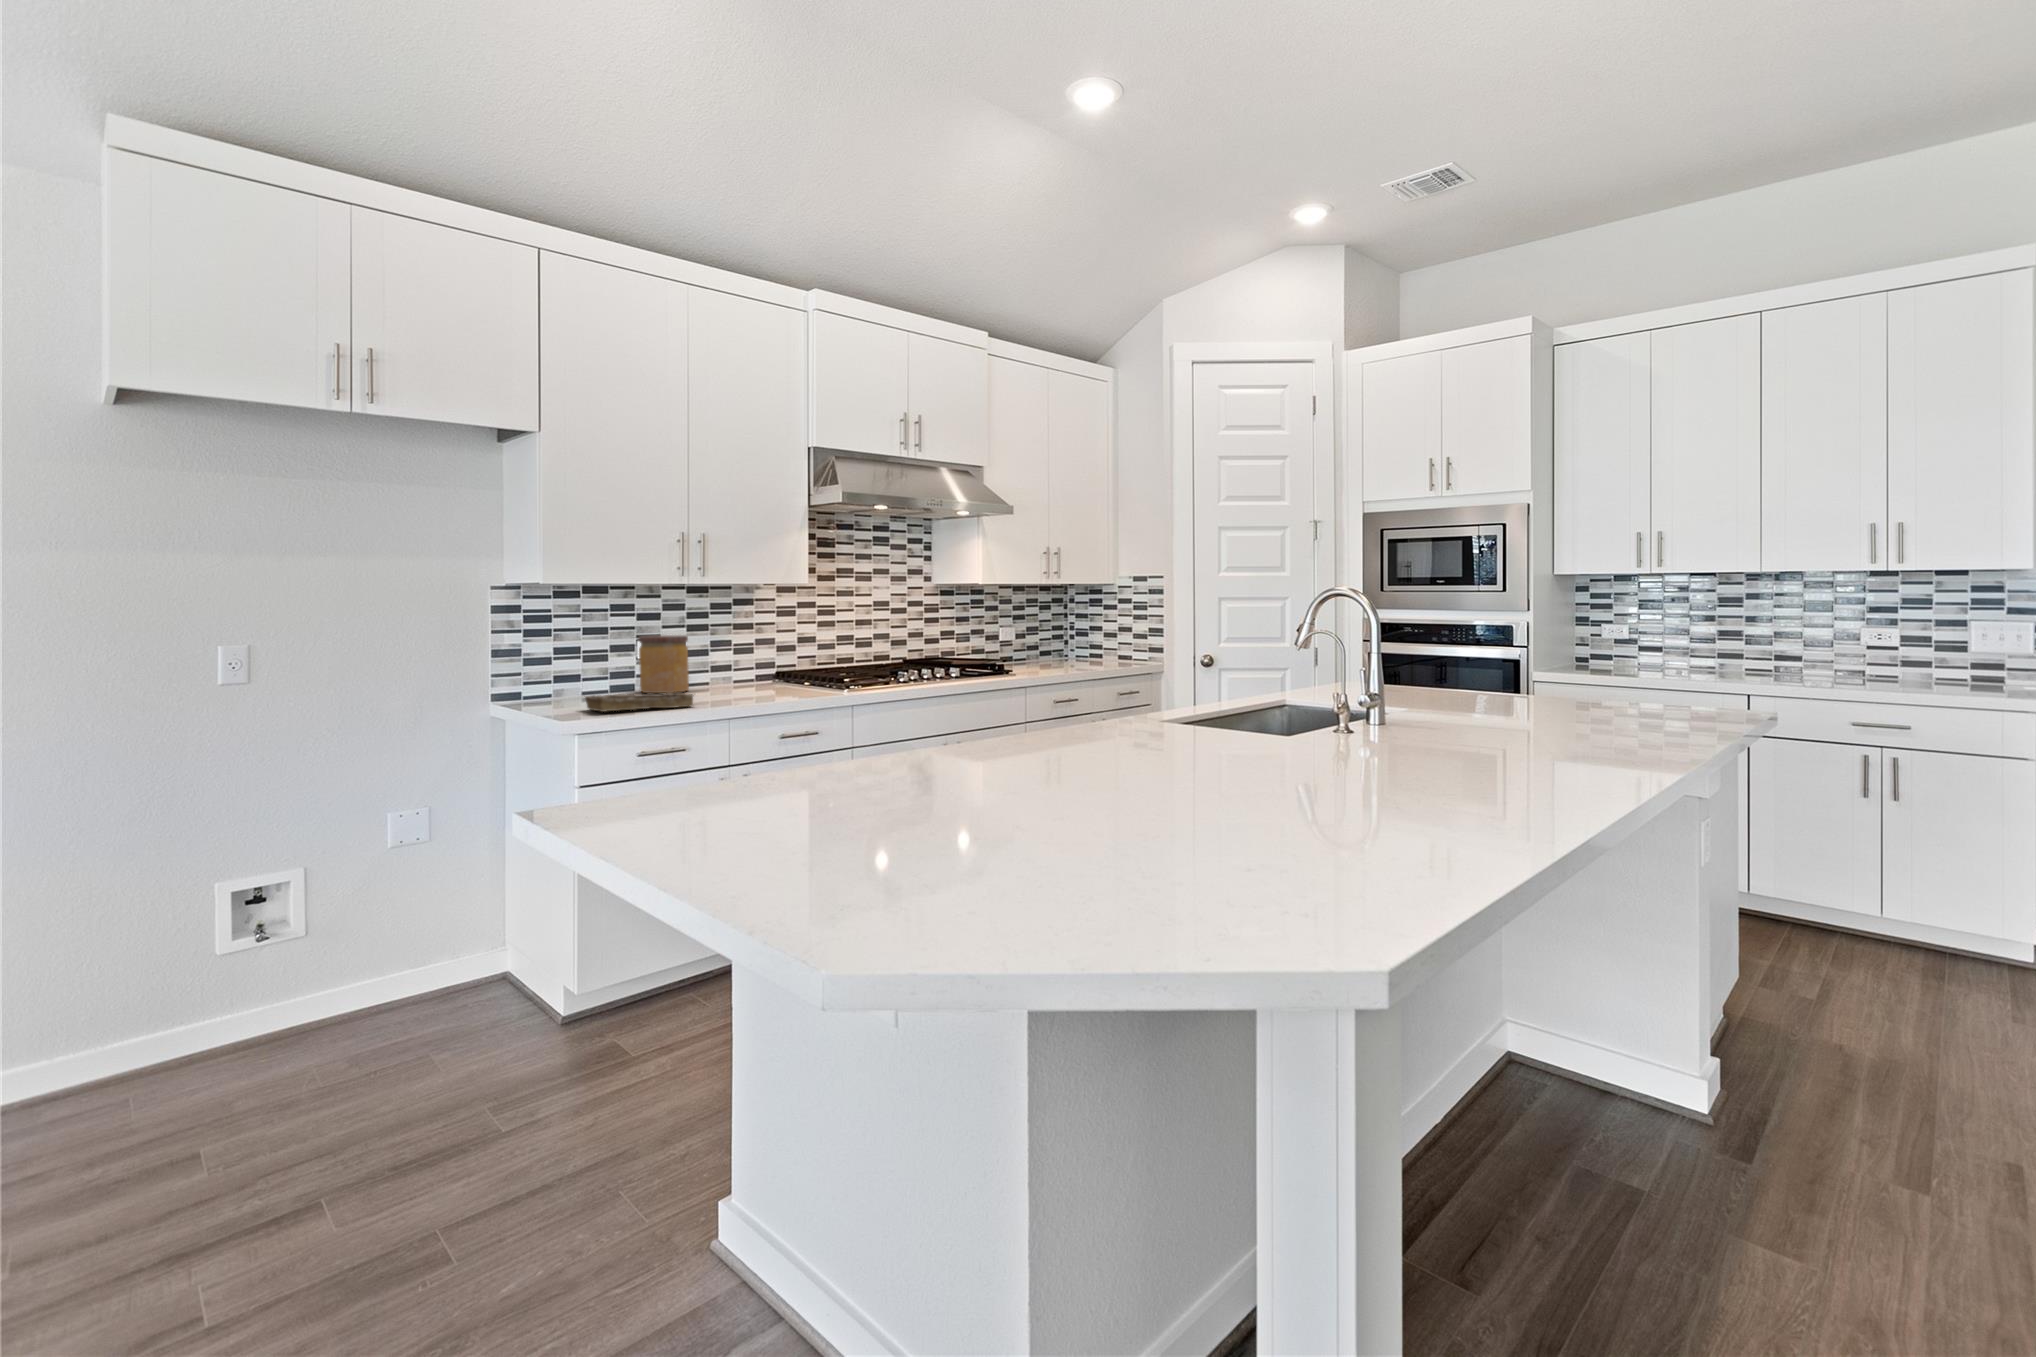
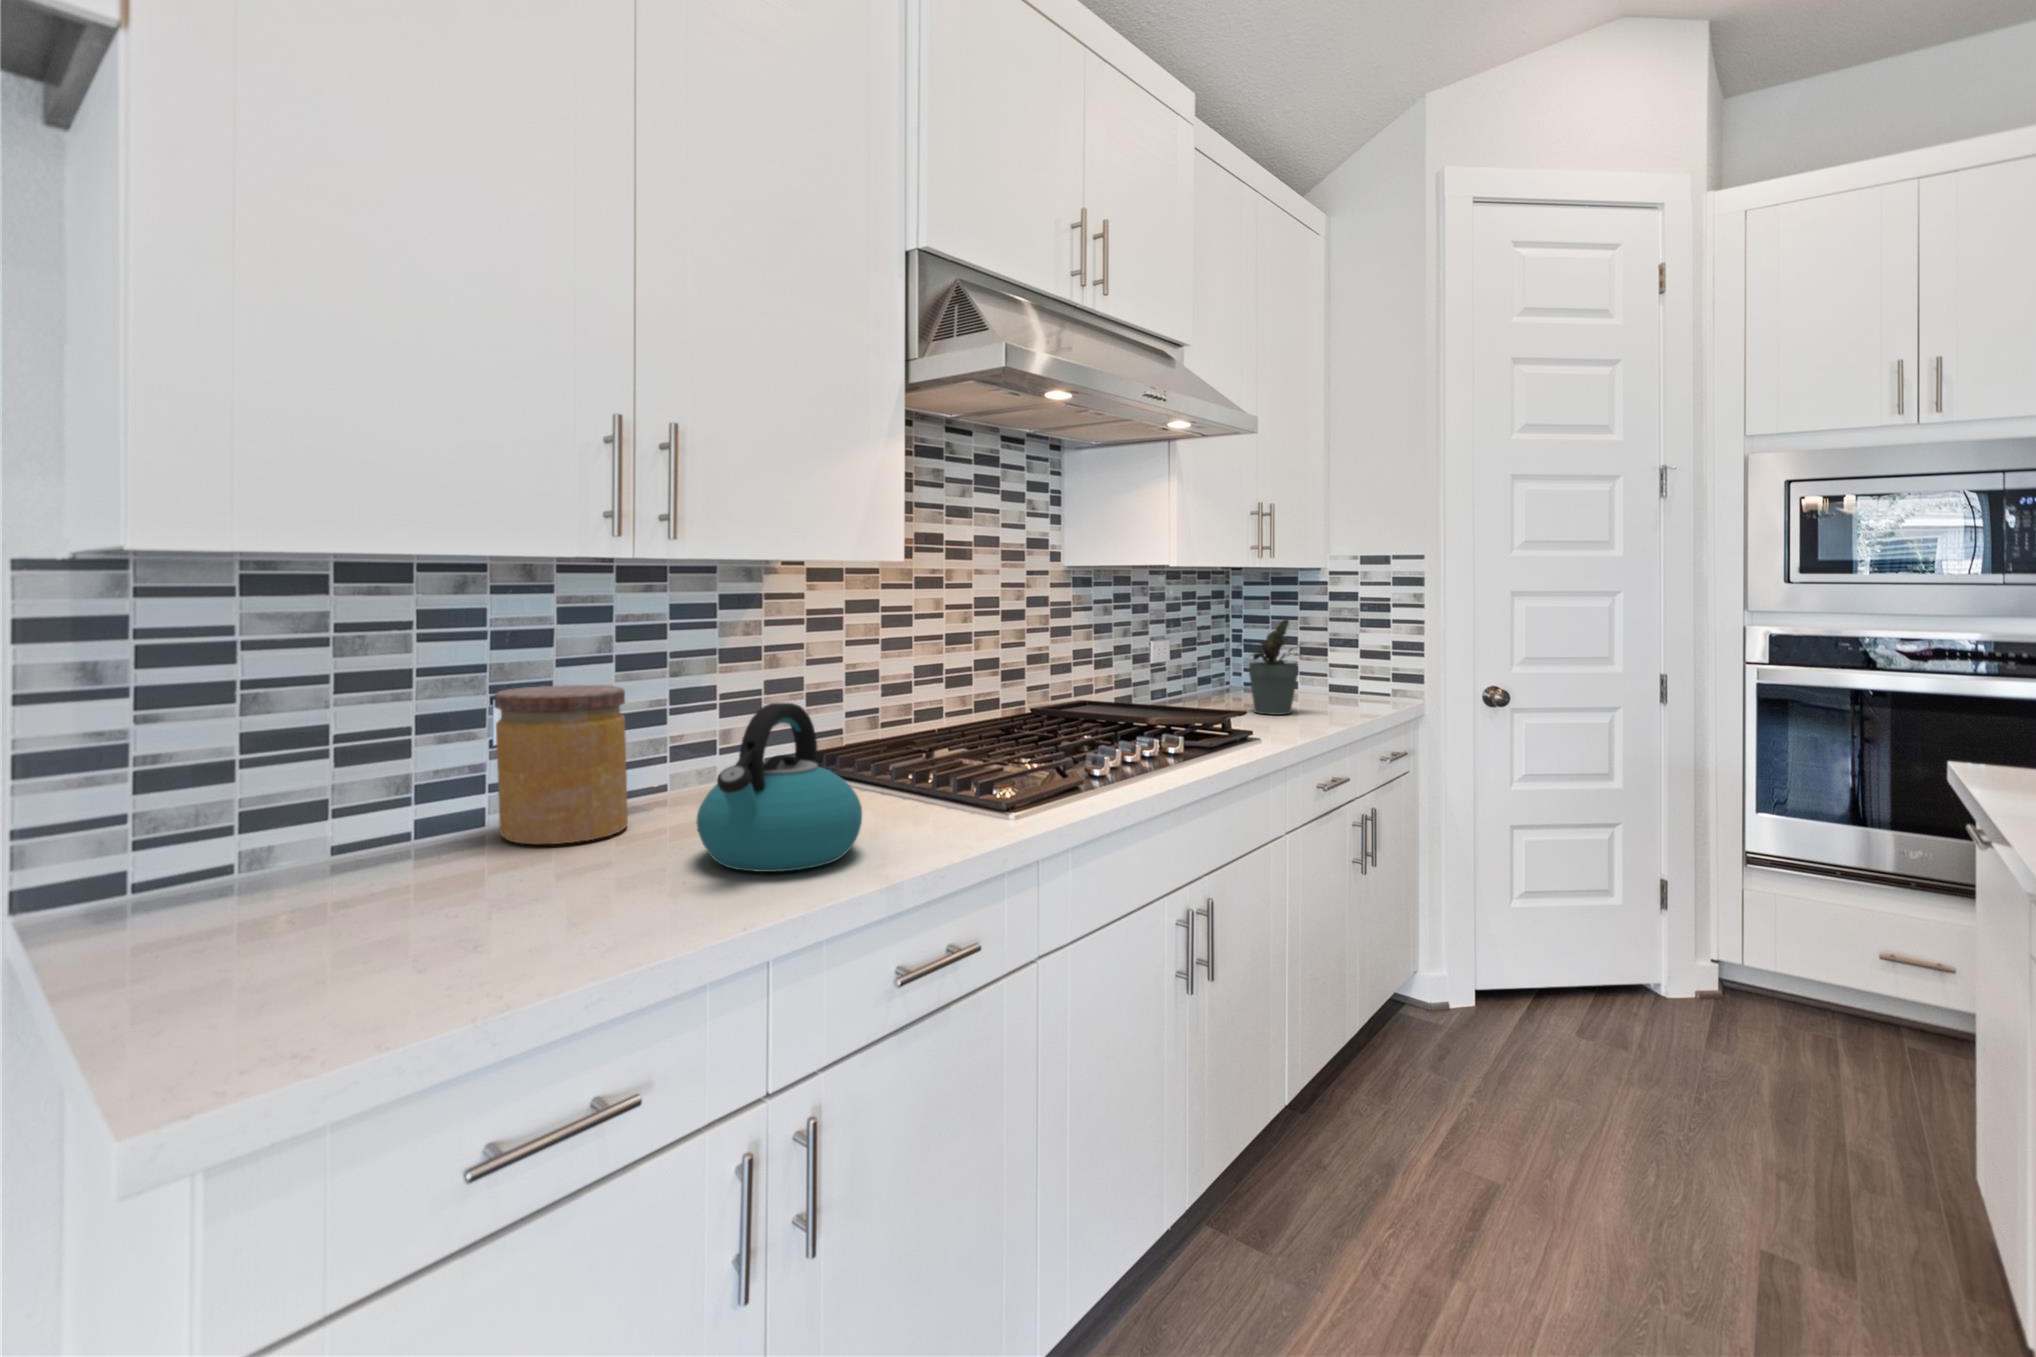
potted plant: none [1032,613,1070,666] -> present [1240,619,1301,715]
kettle: none [710,638,773,698] -> present [696,703,862,872]
tray: present [585,693,695,712] -> none [278,879,686,1020]

